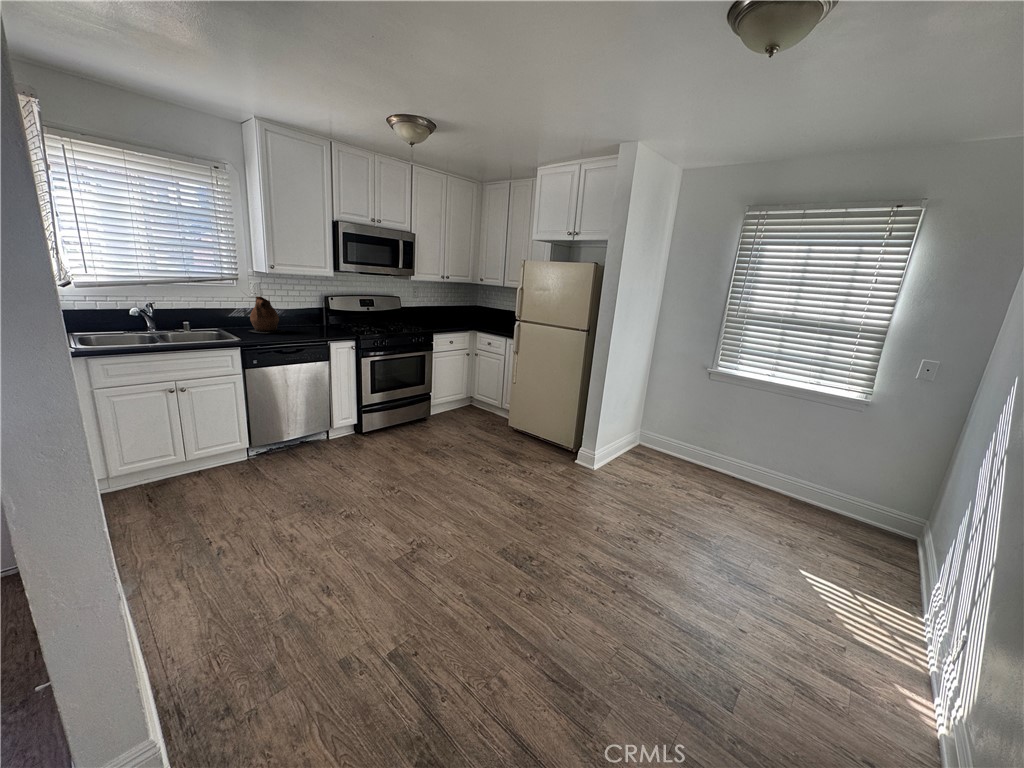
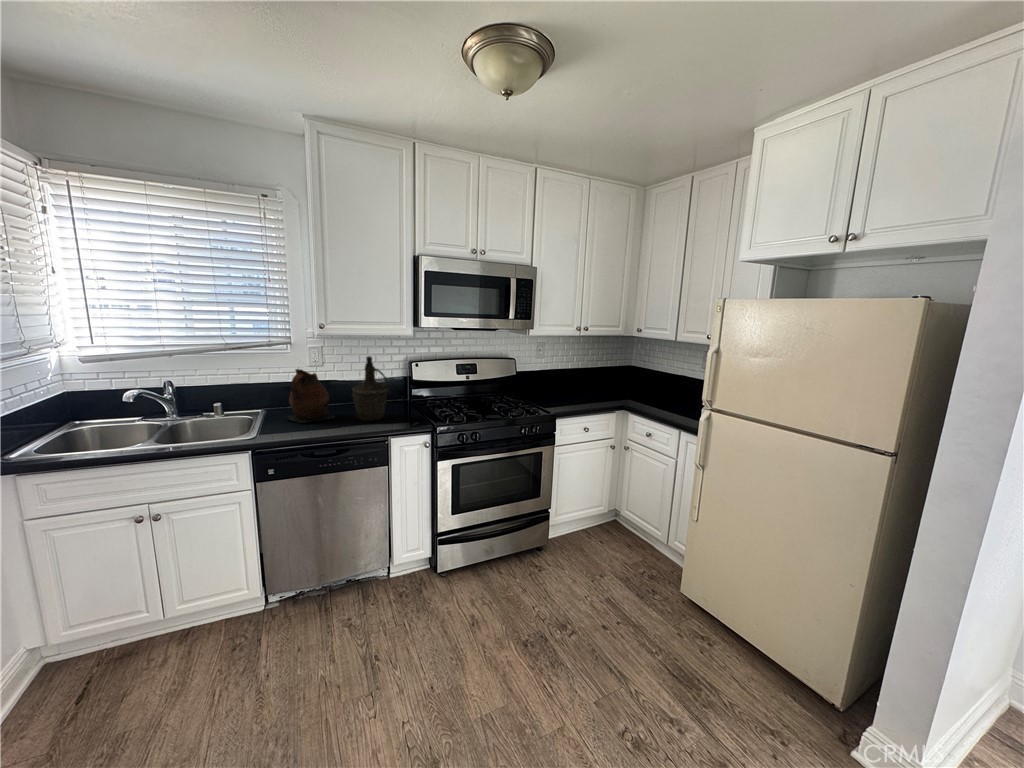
bottle: none [297,289,324,333] -> present [352,356,390,421]

